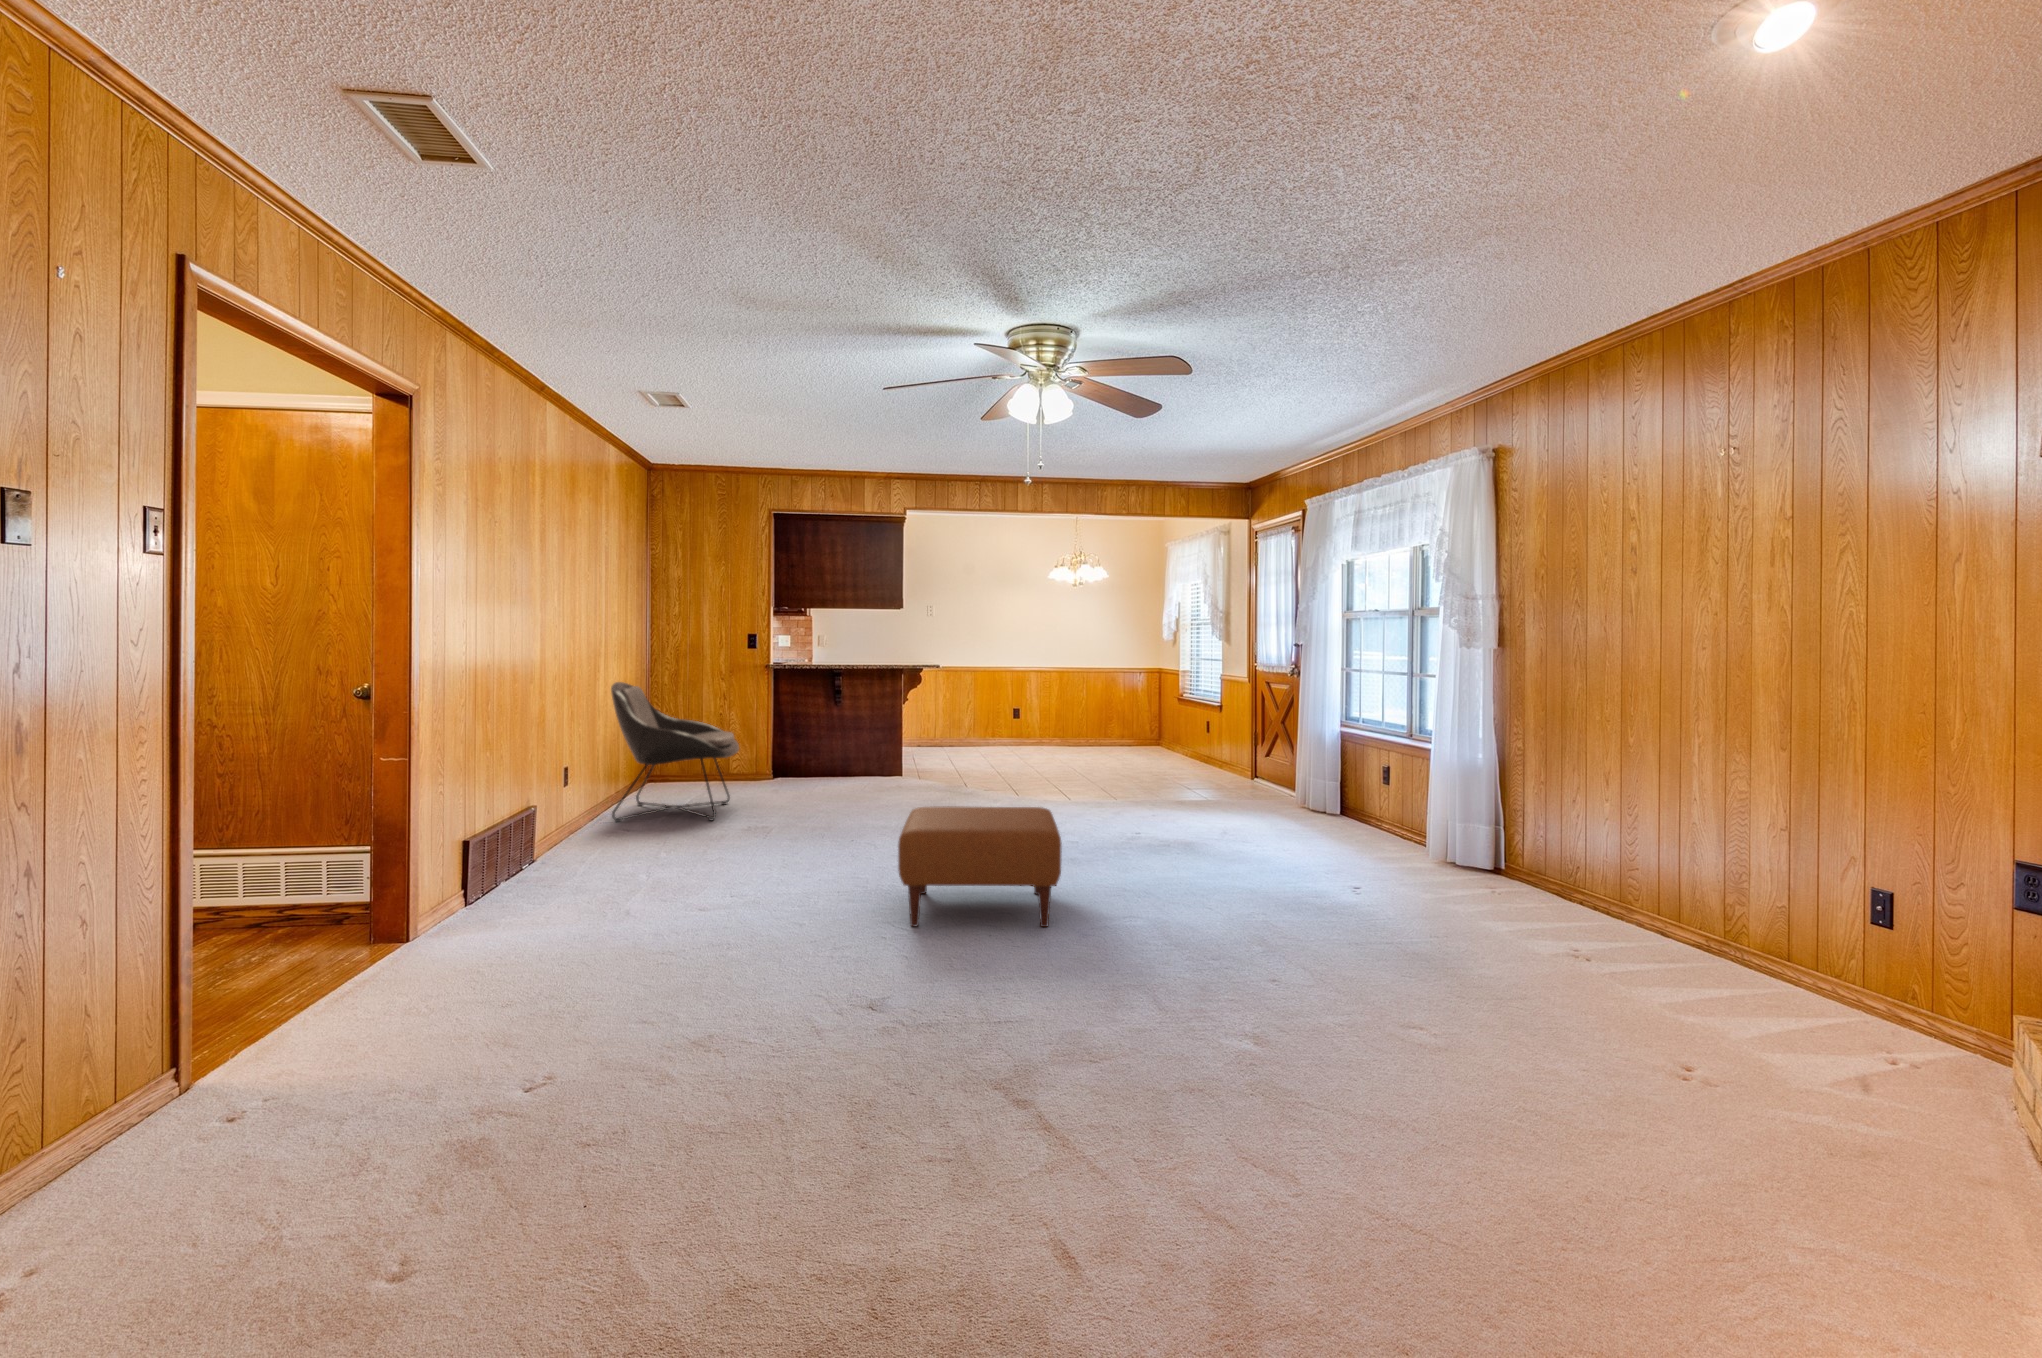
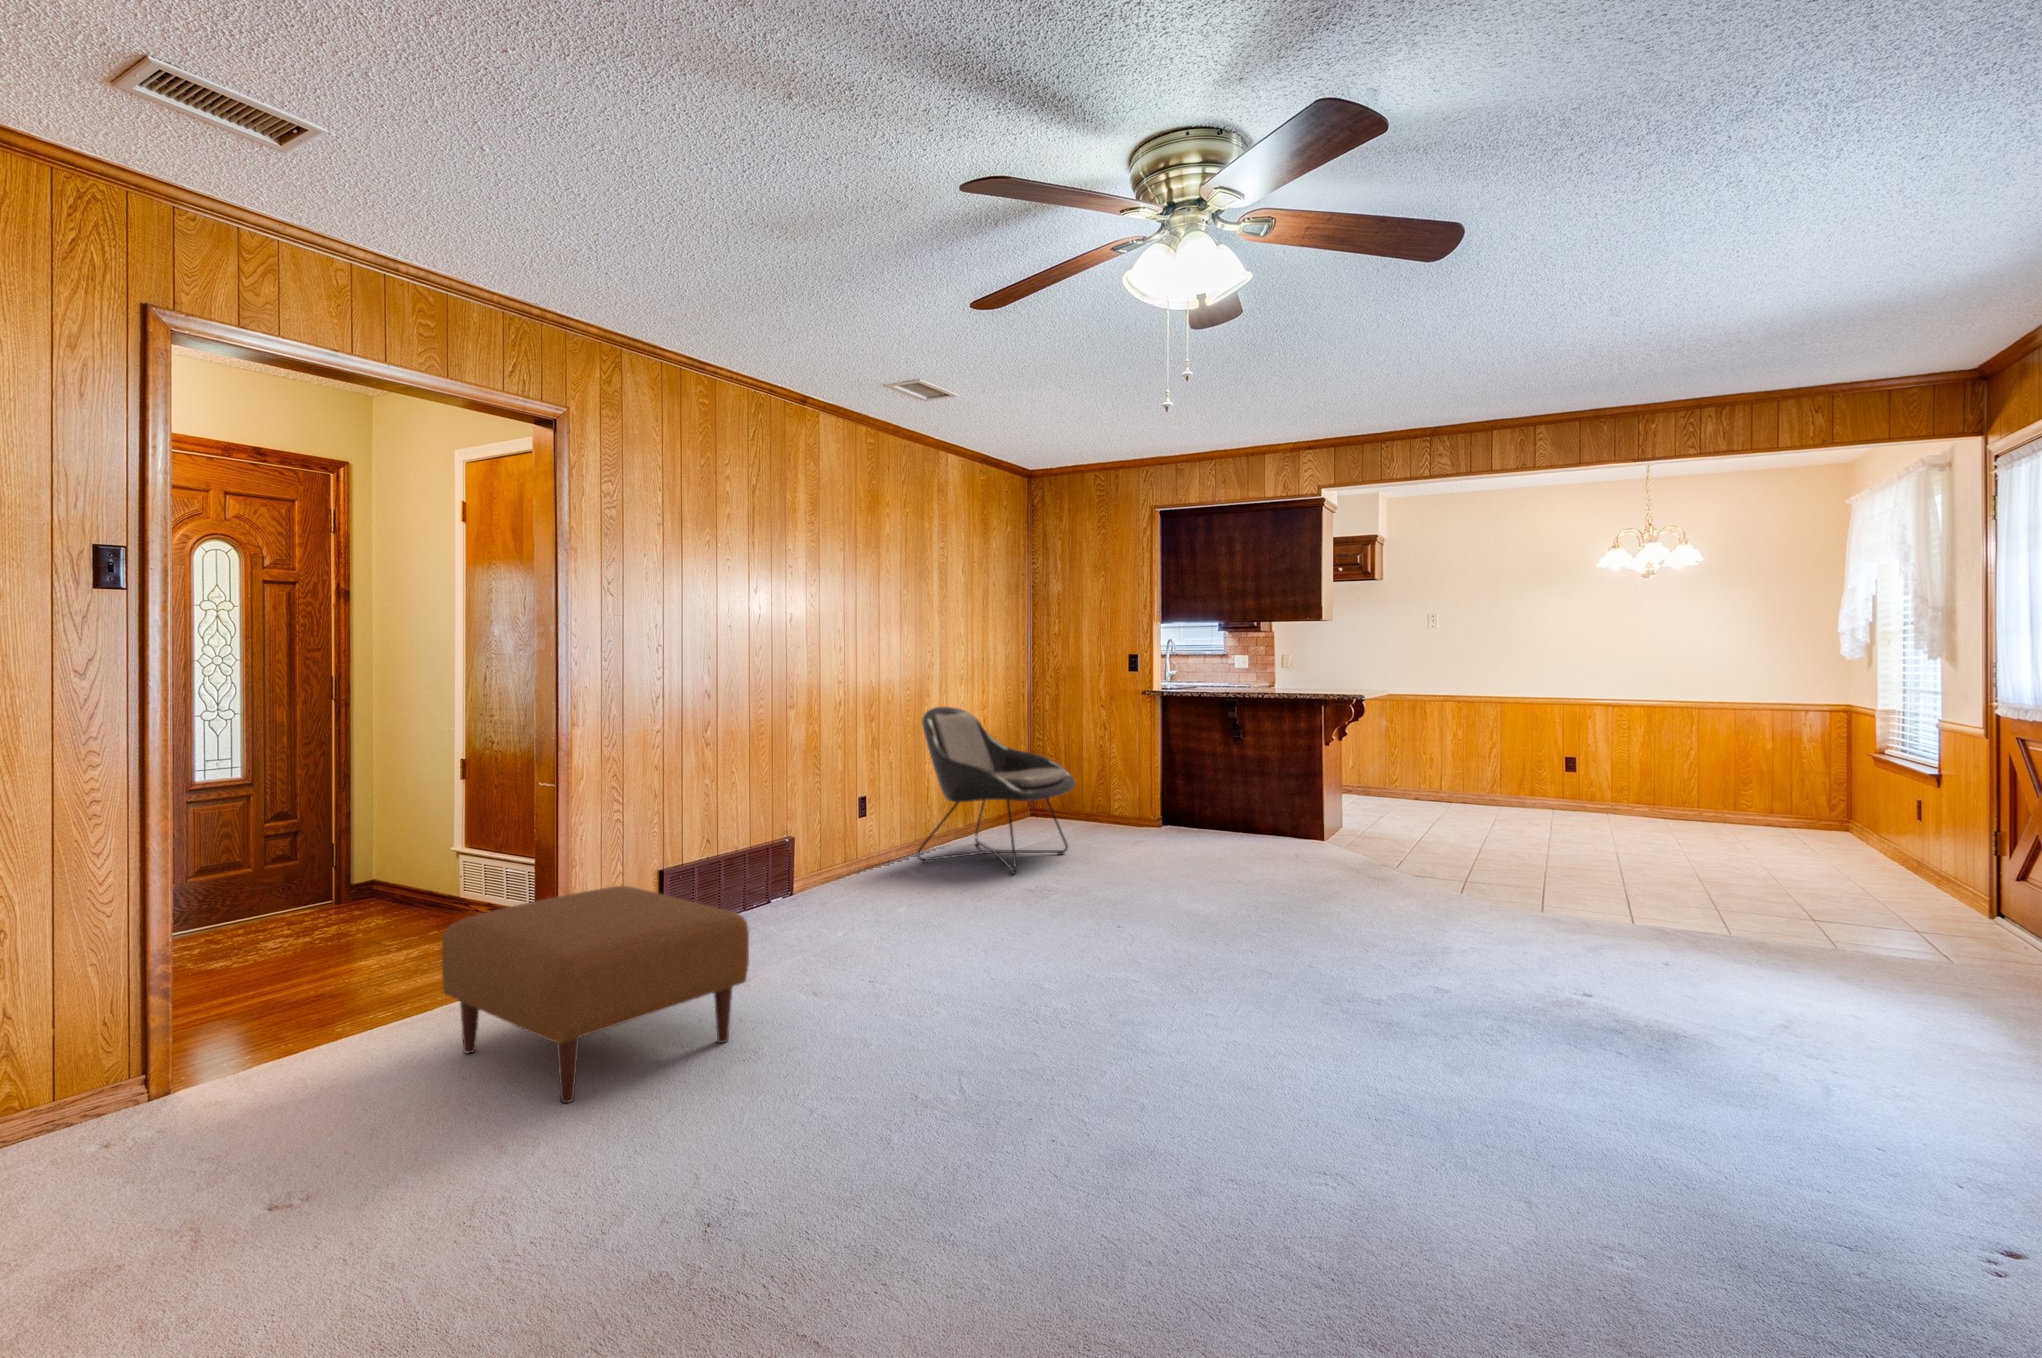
ottoman: present [898,806,1062,927] -> present [442,886,749,1103]

